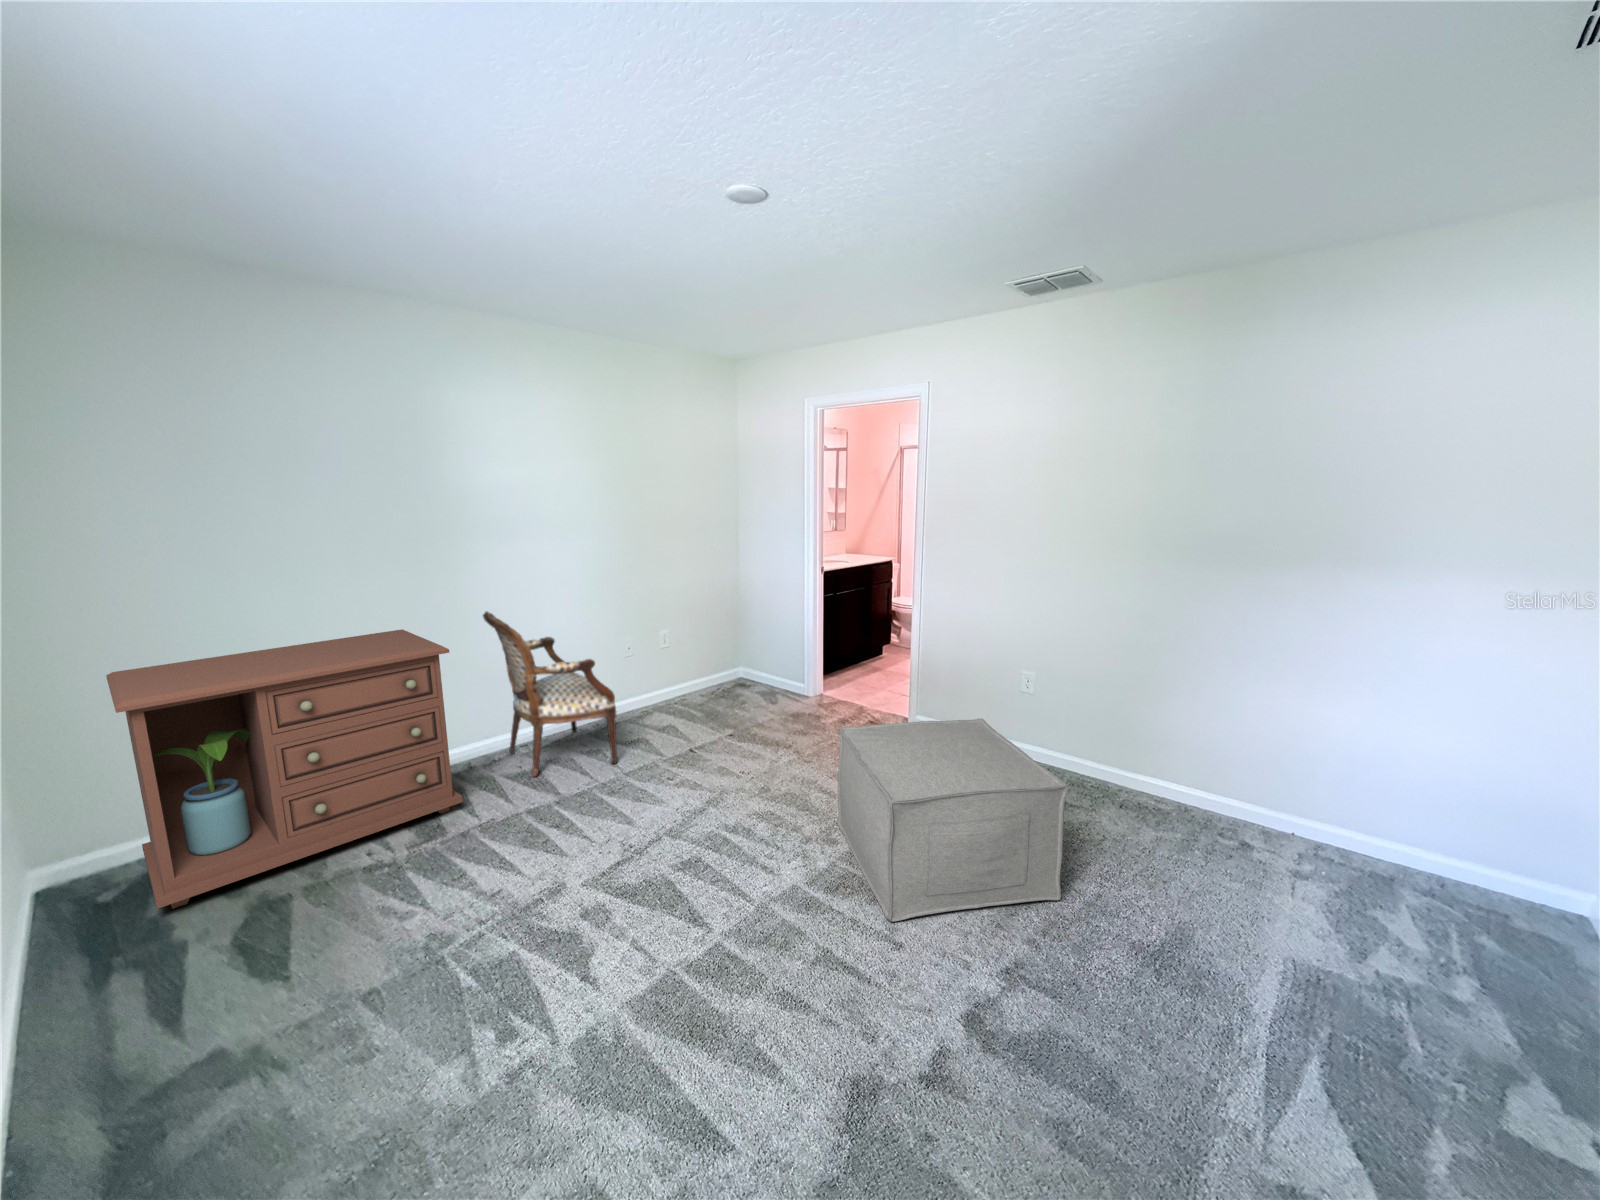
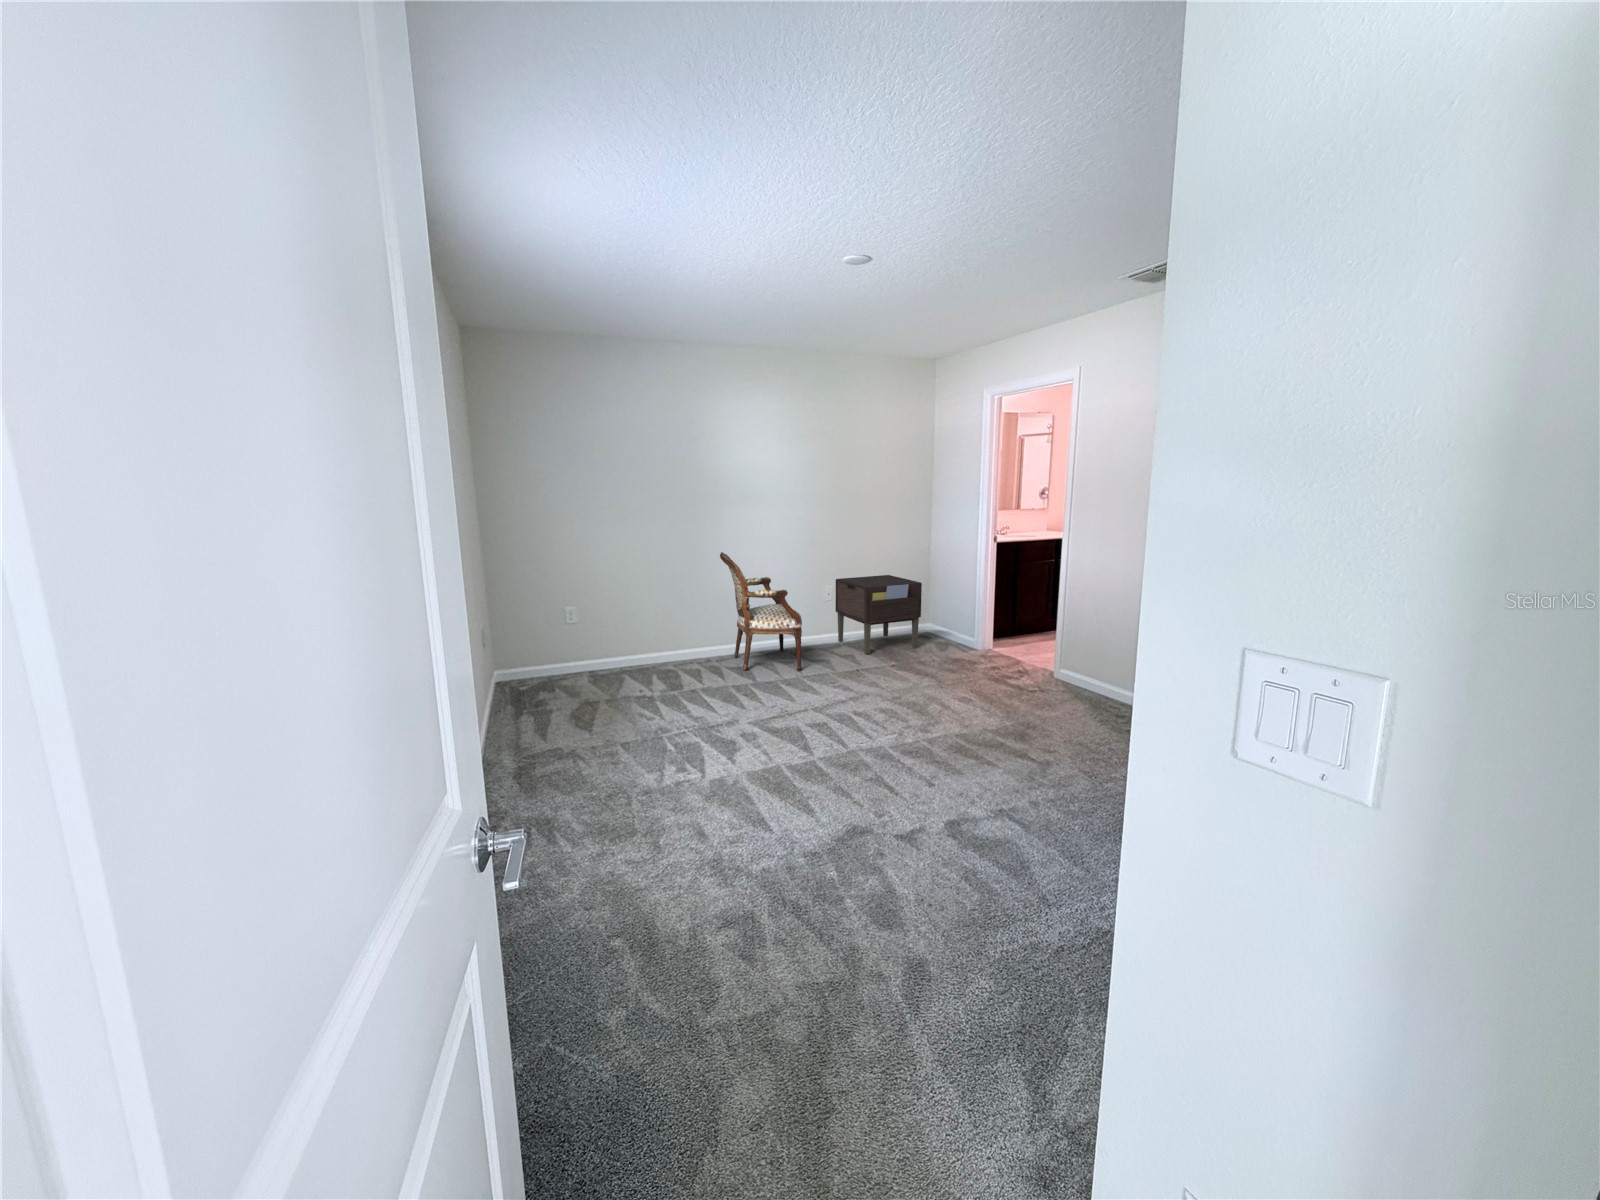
nightstand: none [636,616,746,722] -> present [836,575,922,654]
dresser: present [106,629,463,909] -> none [530,561,696,697]
ottoman: present [838,718,1068,922] -> none [930,646,1089,789]

